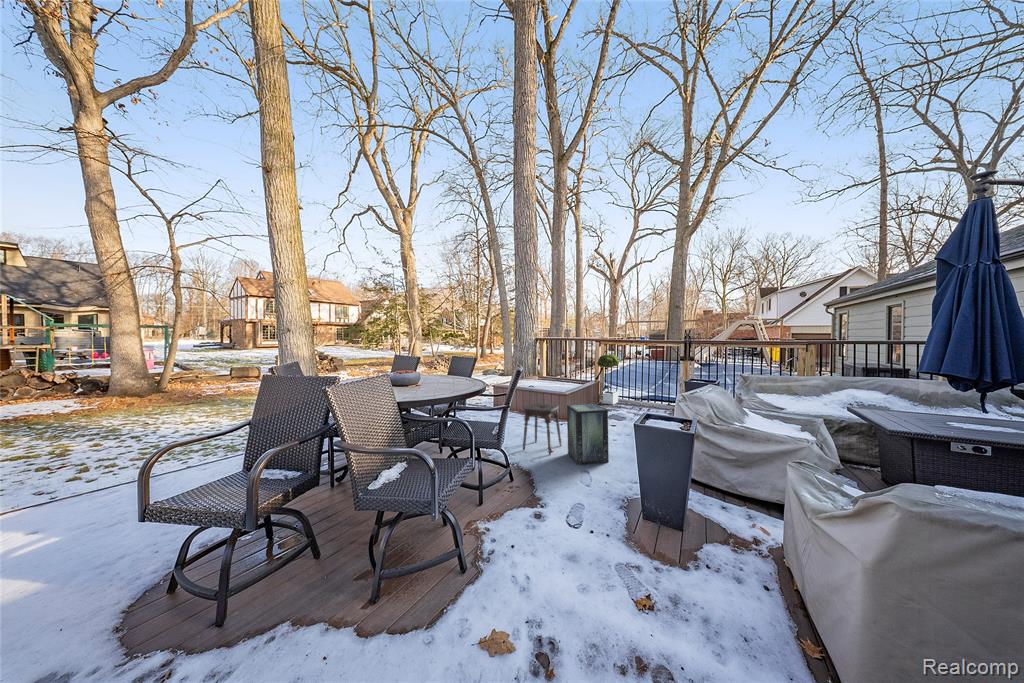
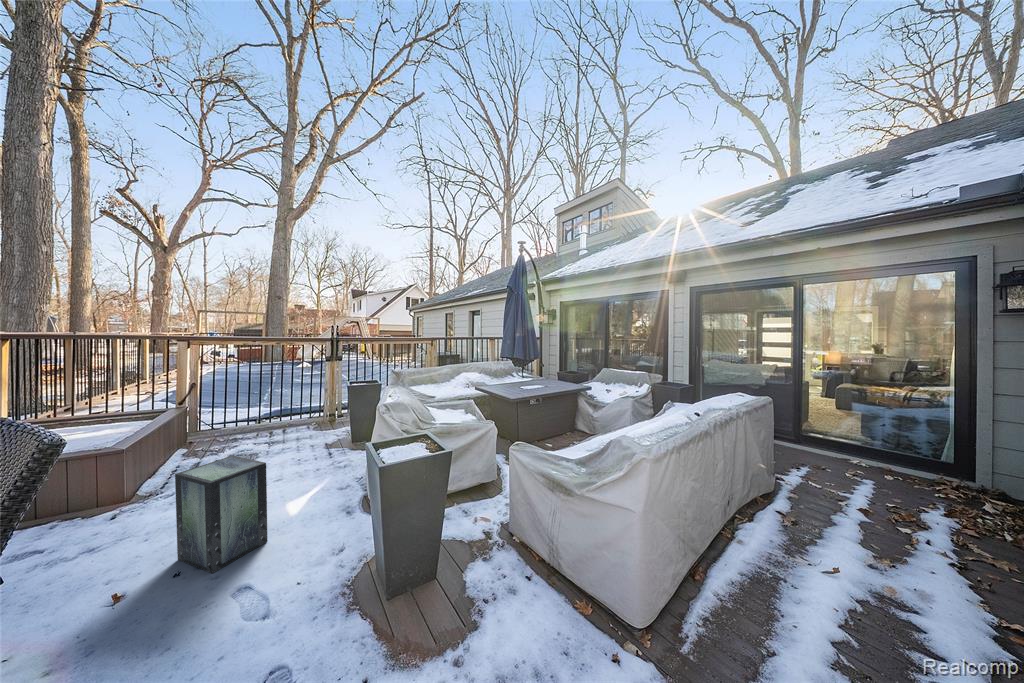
potted tree: present [597,354,619,404] -> none [191,365,231,442]
stool: present [523,403,562,455] -> none [40,477,154,605]

